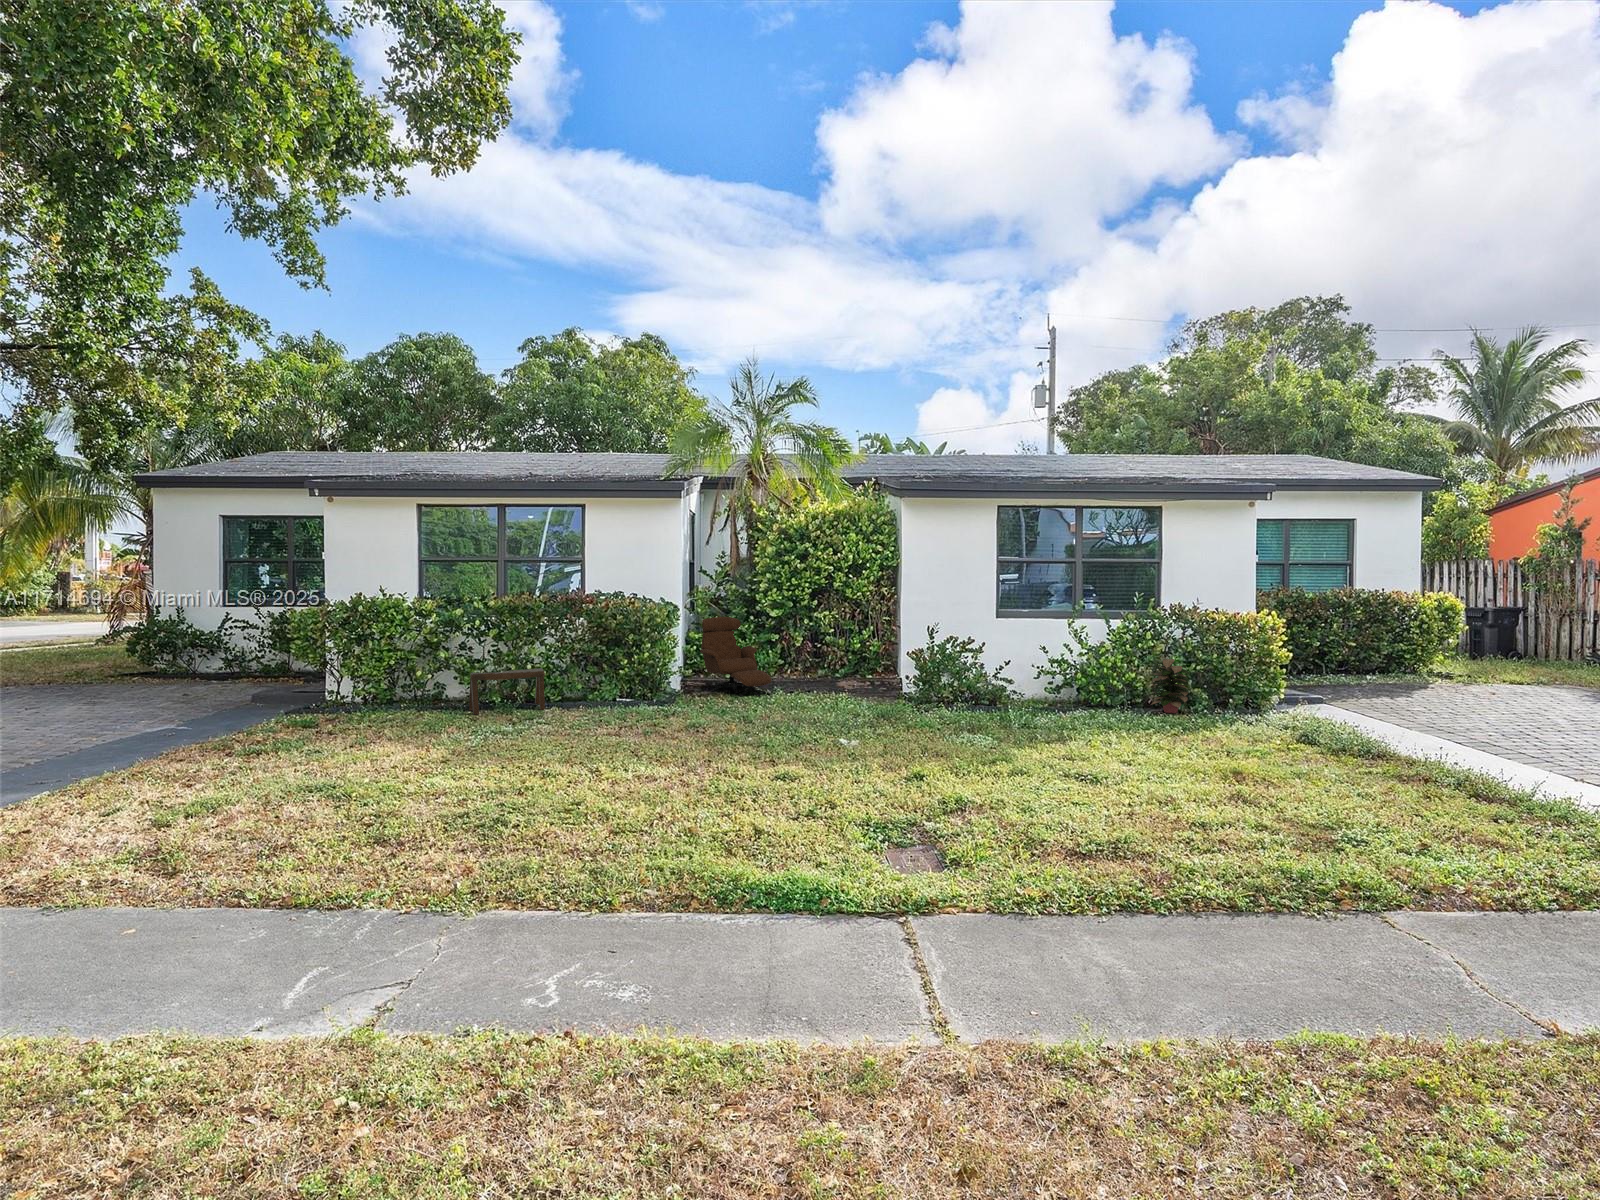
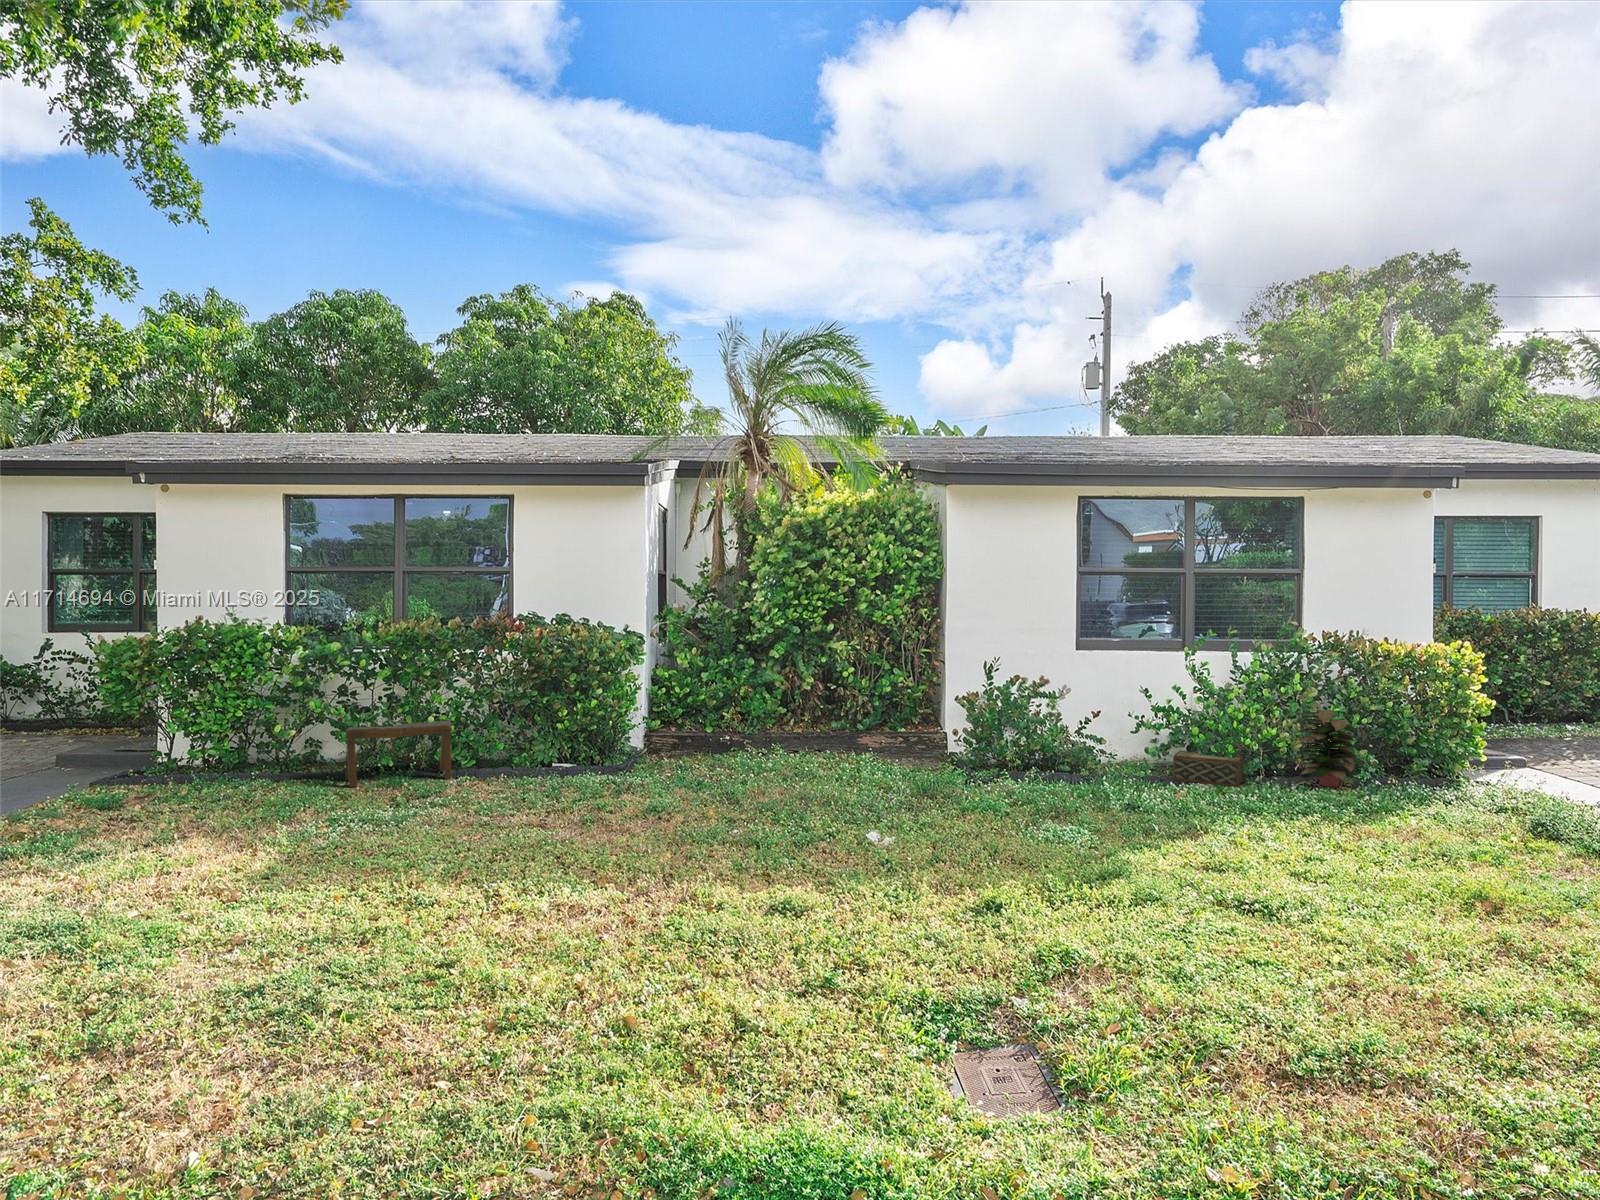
lounge chair: present [700,617,771,697] -> none [670,648,768,758]
woven basket: none [1061,689,1111,713] -> present [1173,751,1243,786]

